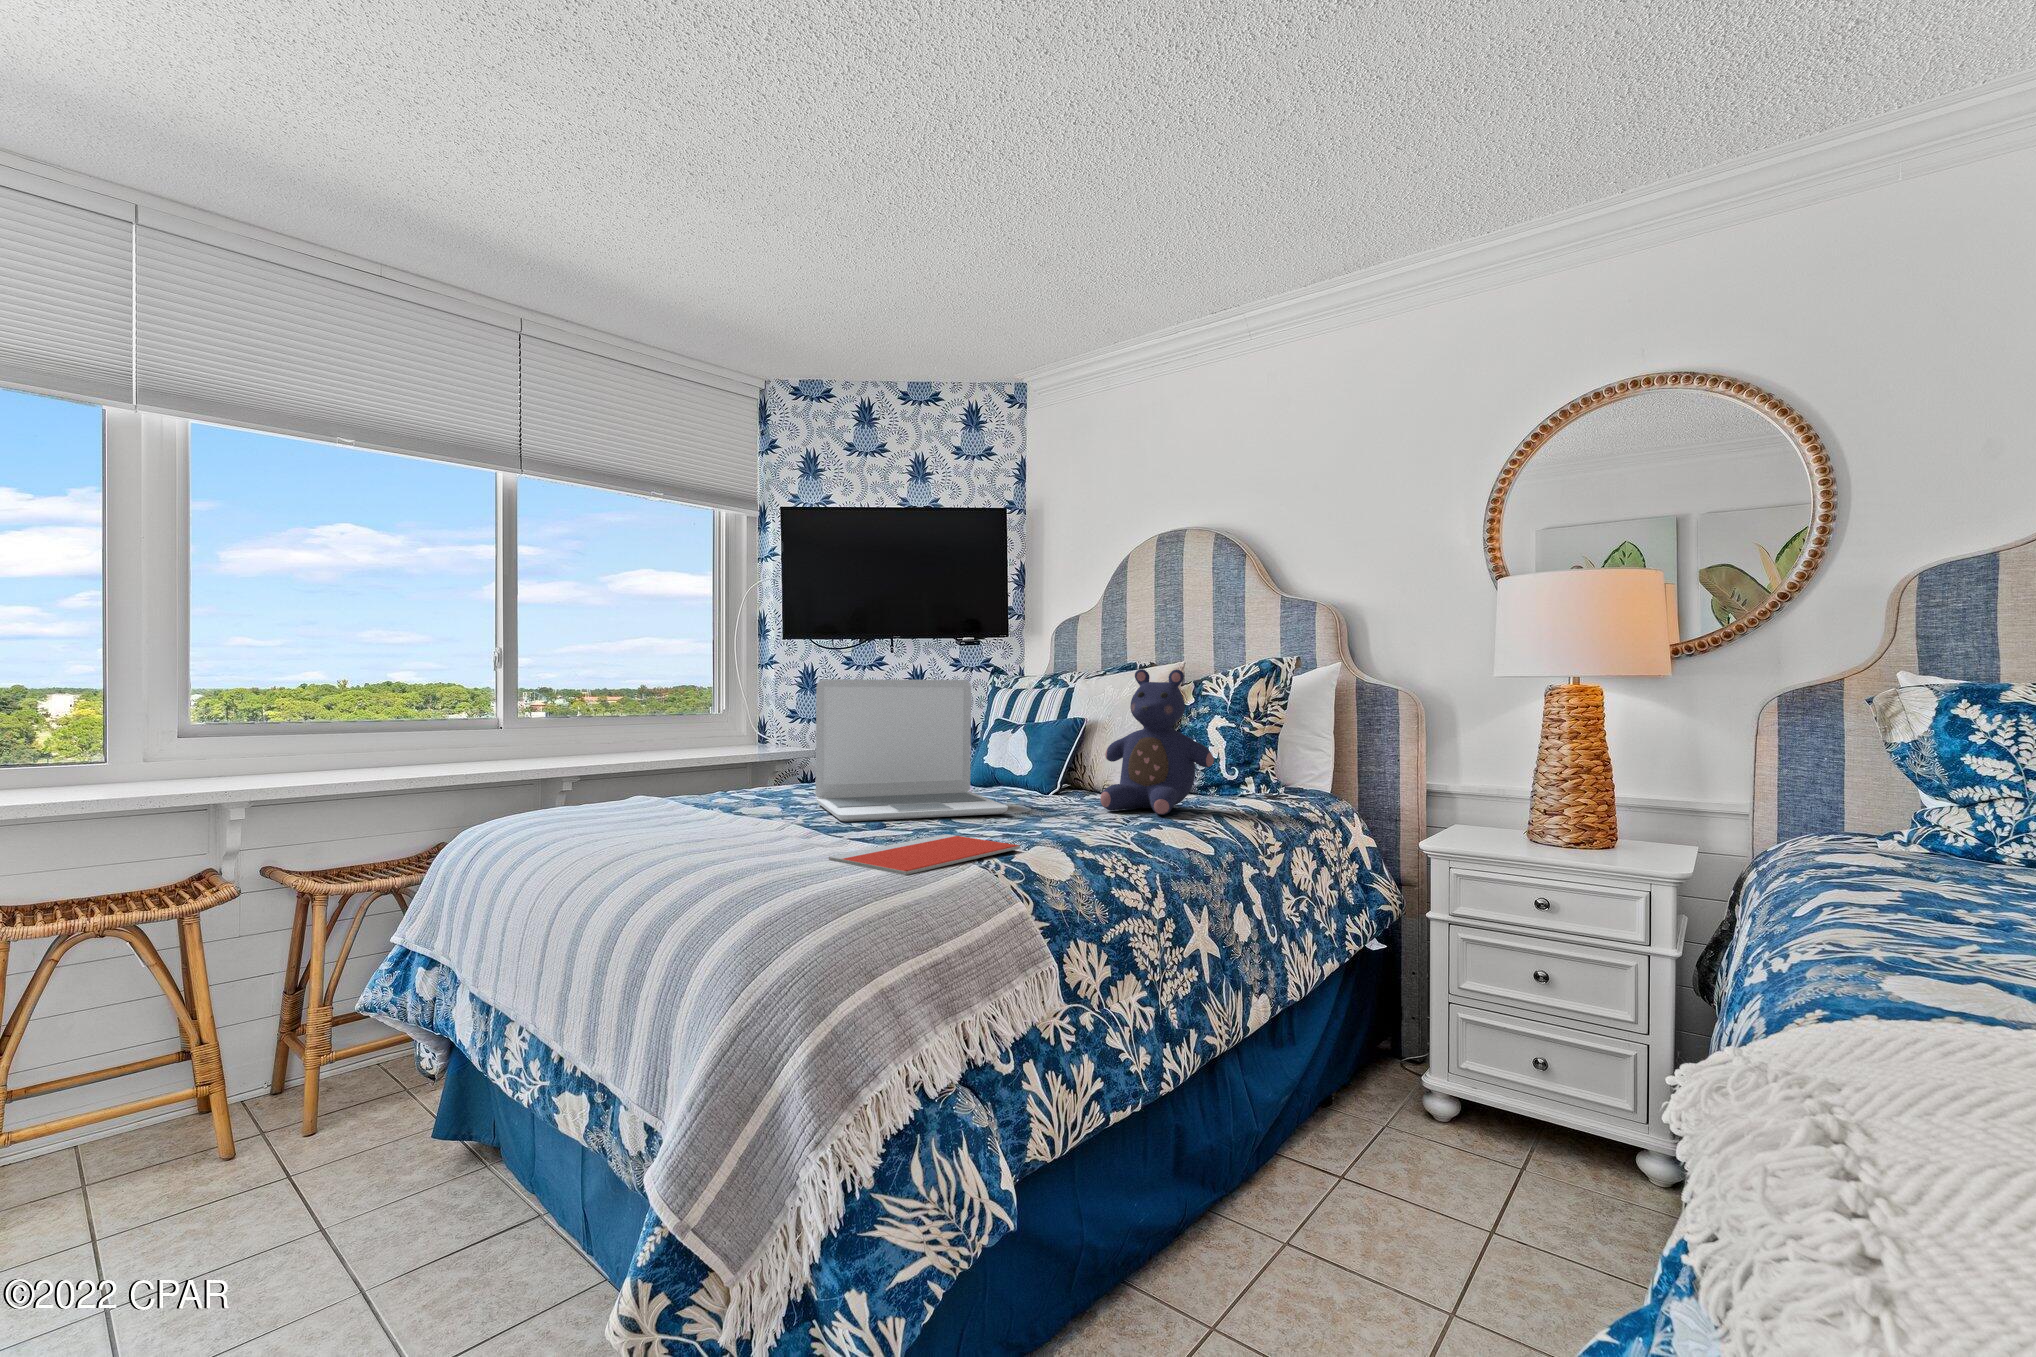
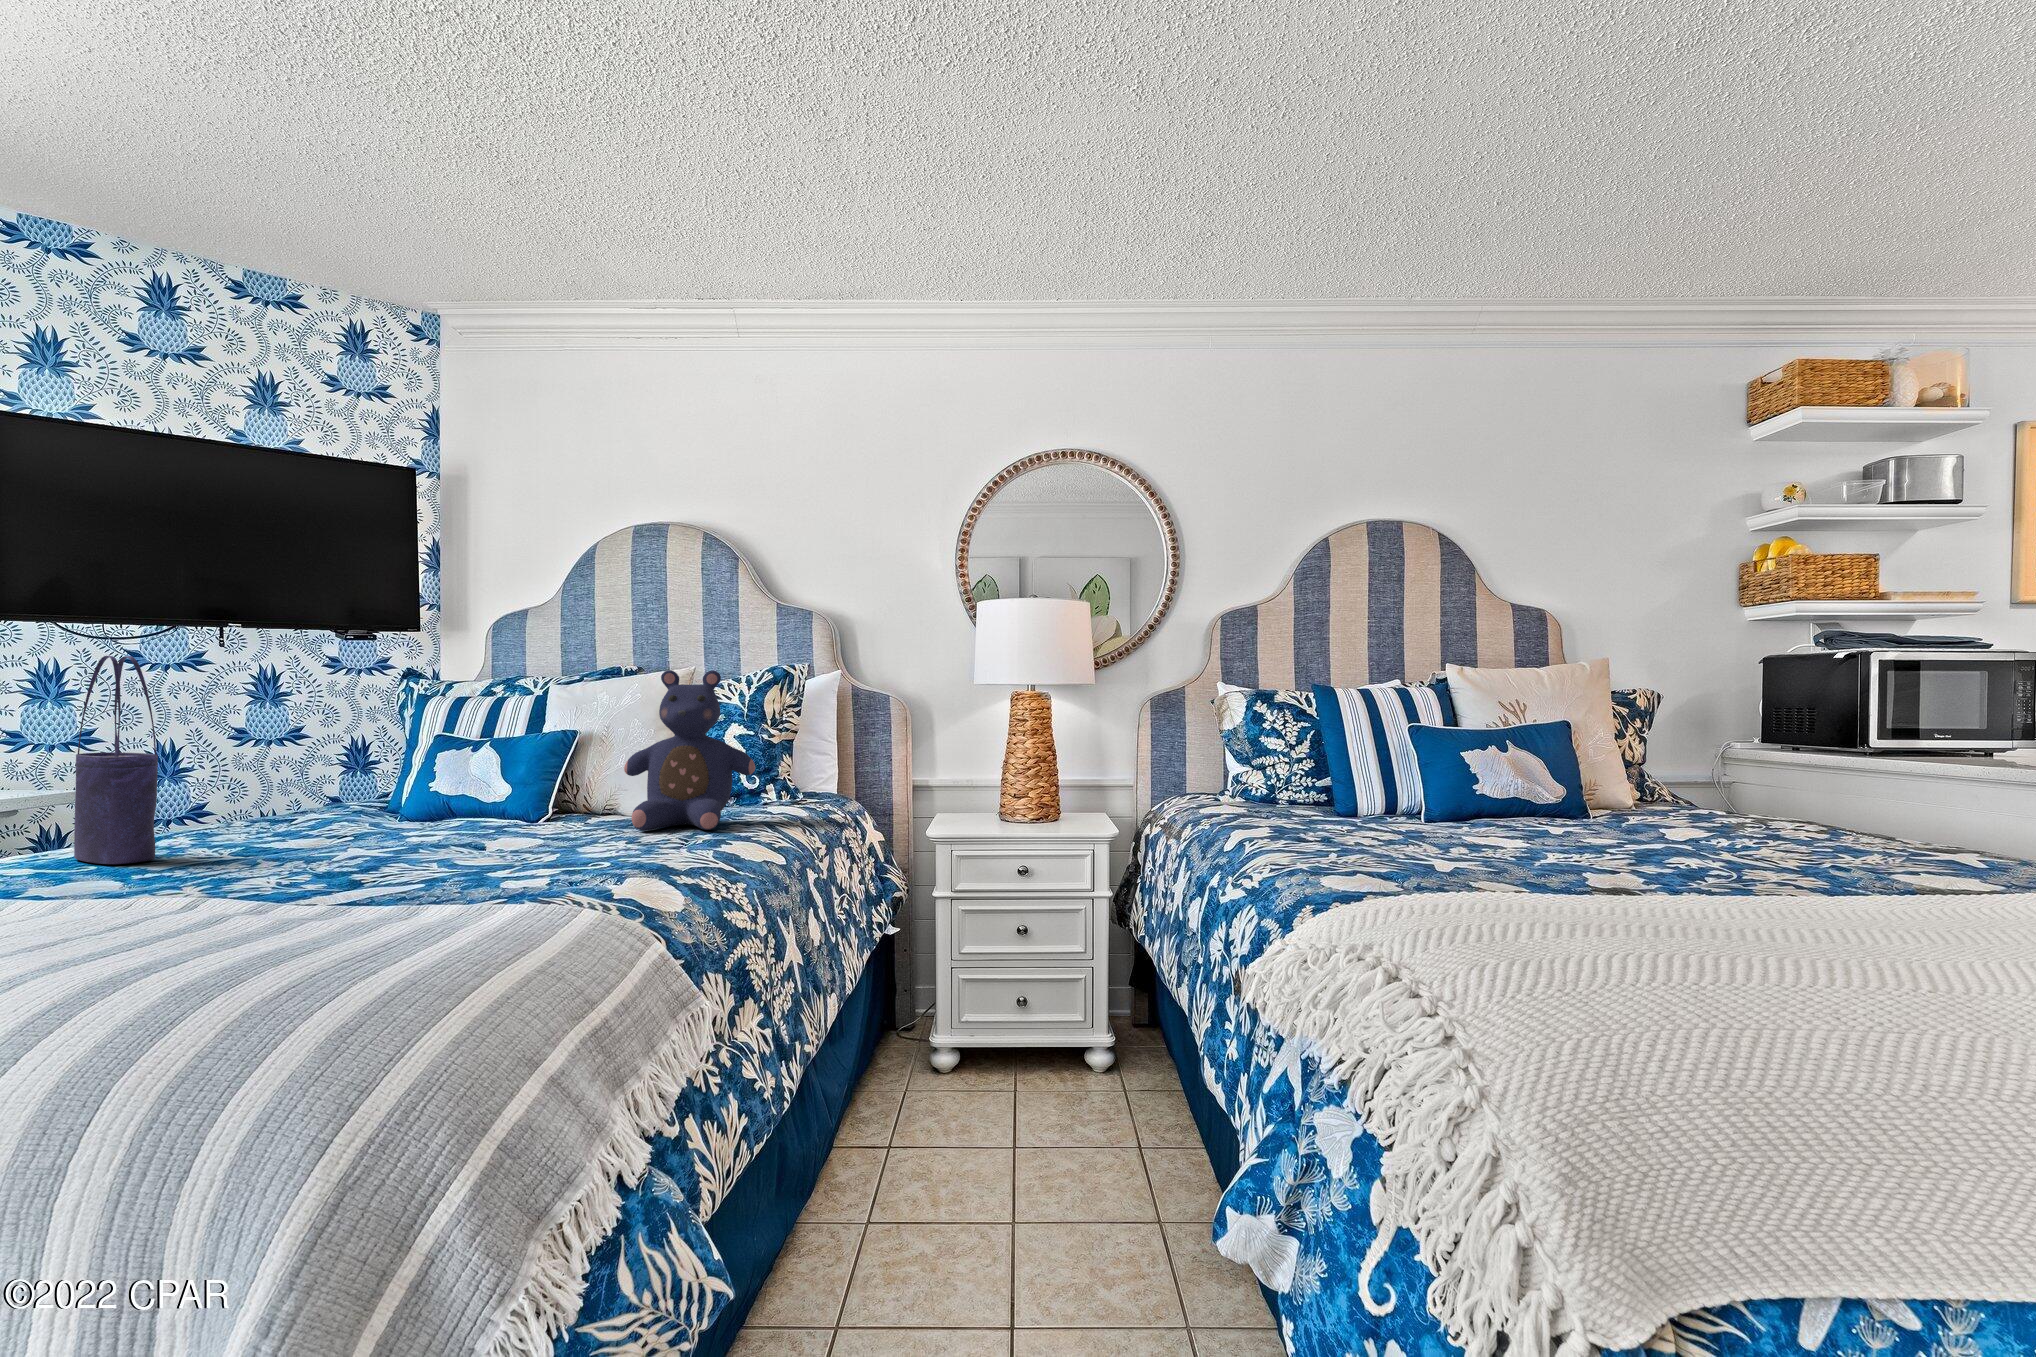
tote bag: none [753,661,790,801] -> present [74,656,158,864]
laptop: present [816,679,1008,822] -> none [211,683,527,877]
notebook: present [829,834,1020,875] -> none [355,874,605,924]

